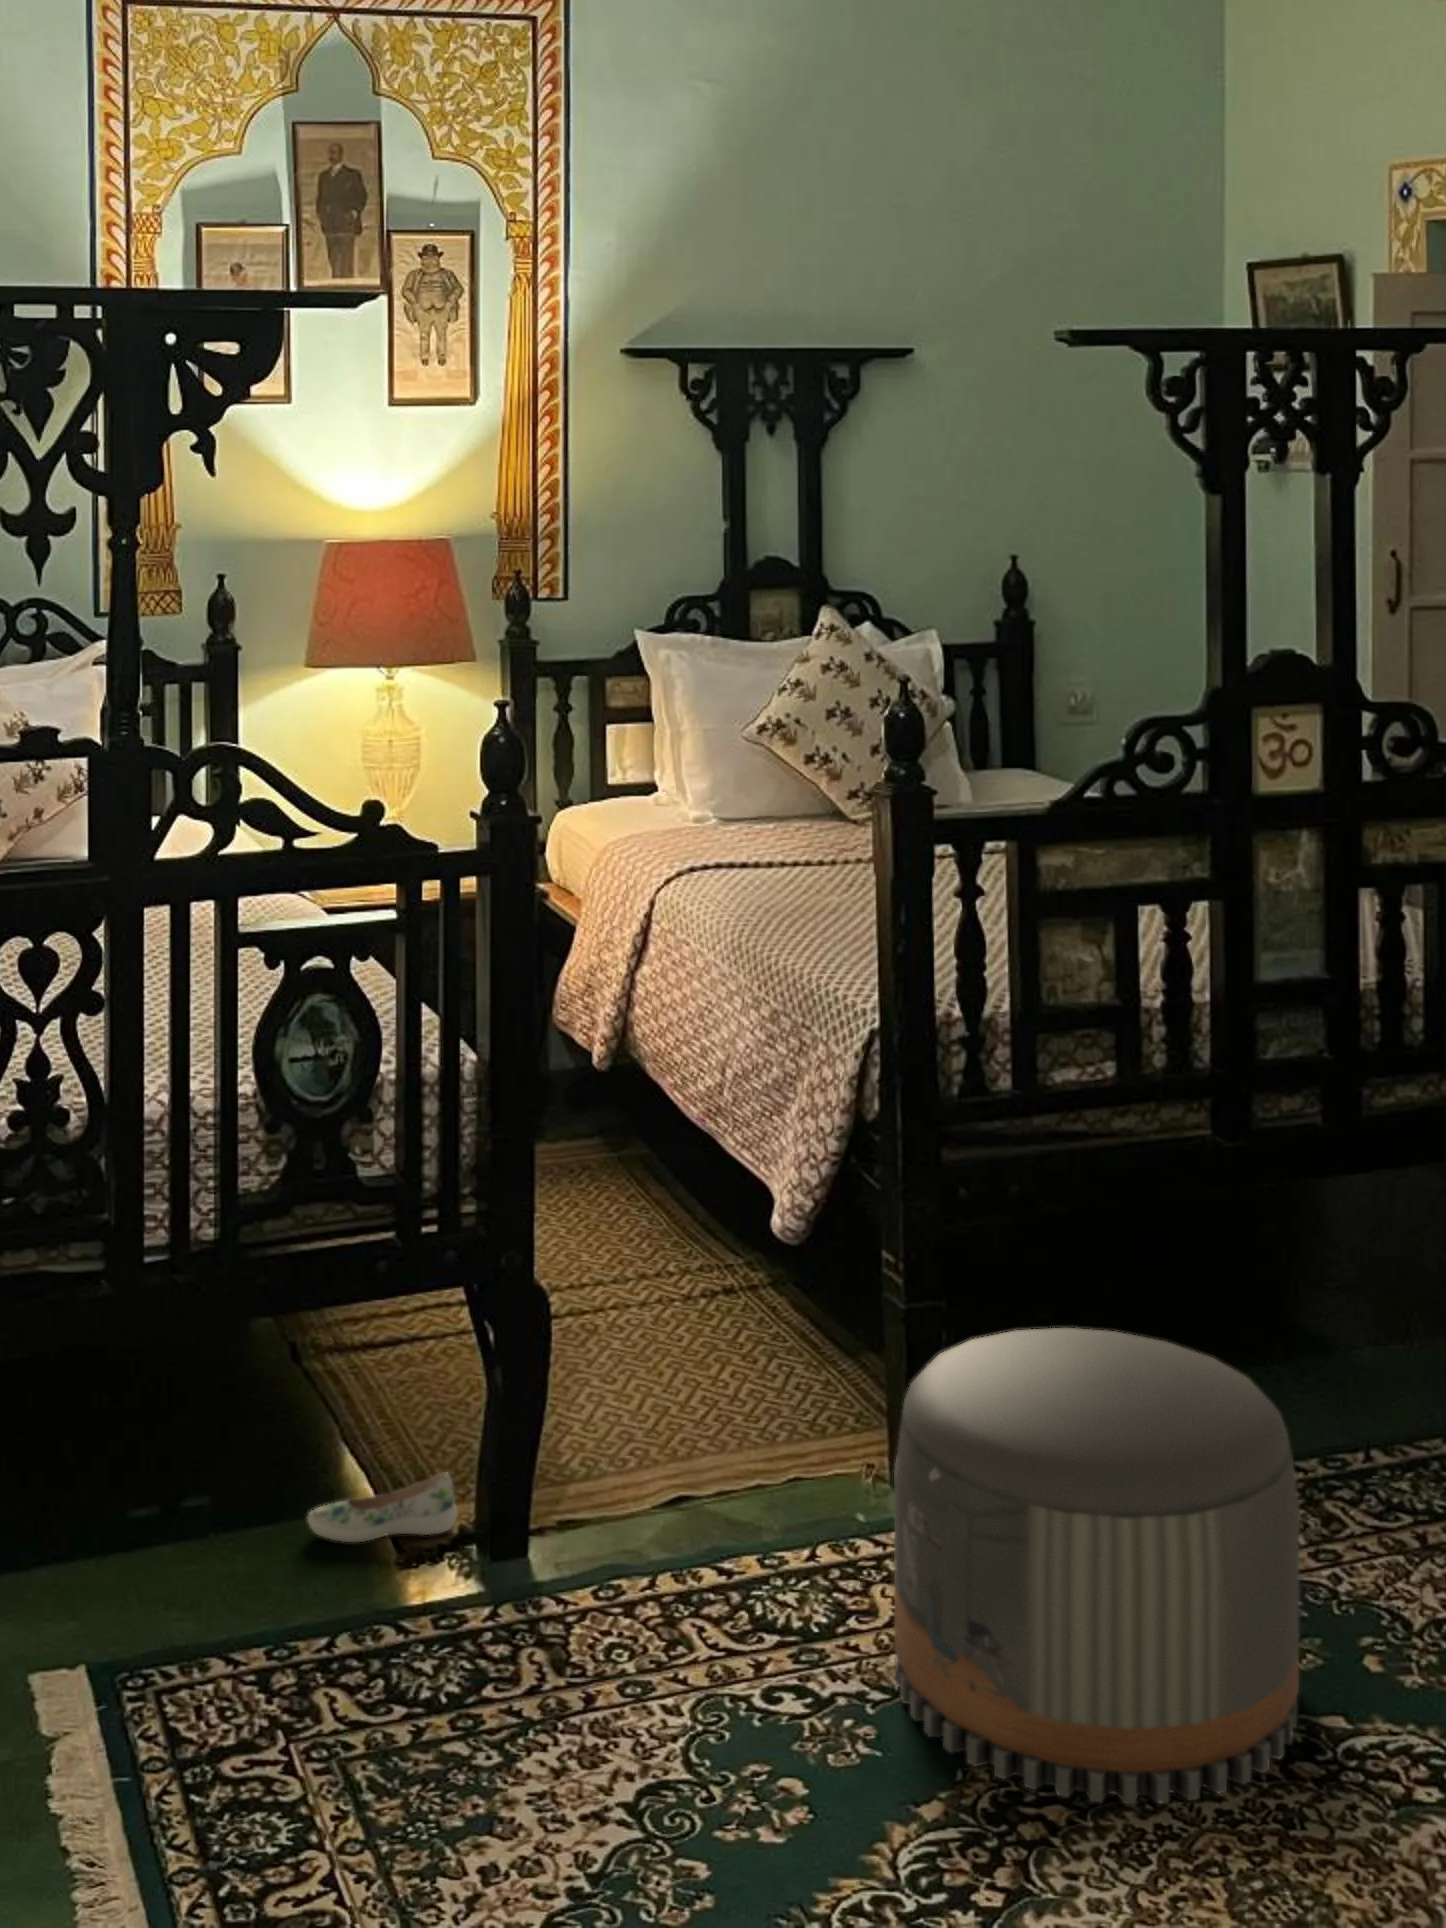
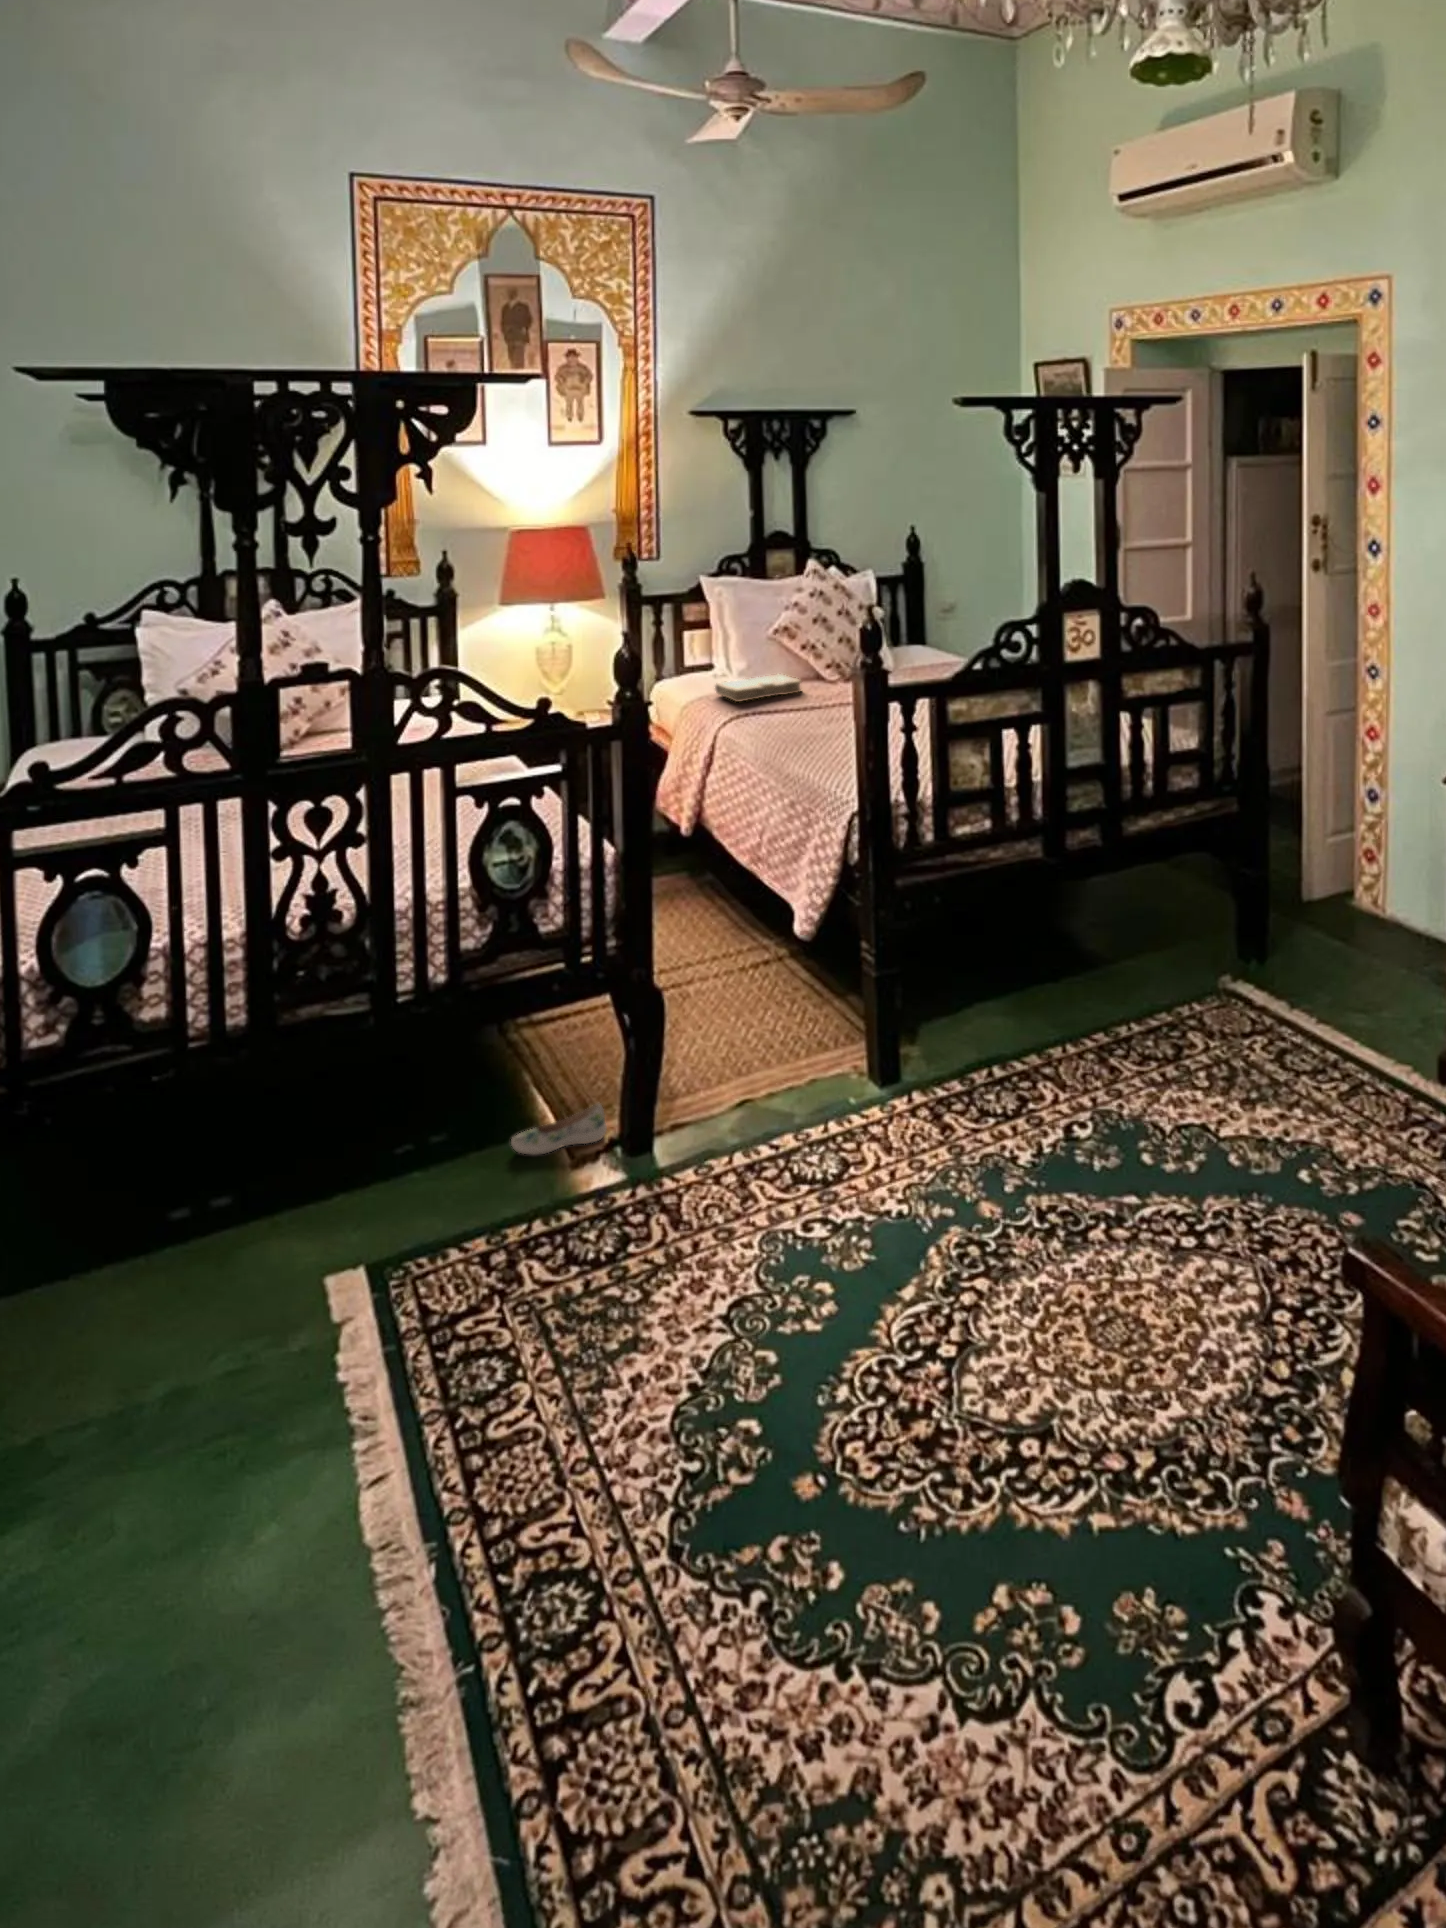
book: none [661,809,811,851] -> present [715,675,801,702]
pouf: present [894,1328,1300,1804] -> none [879,984,1114,1276]

